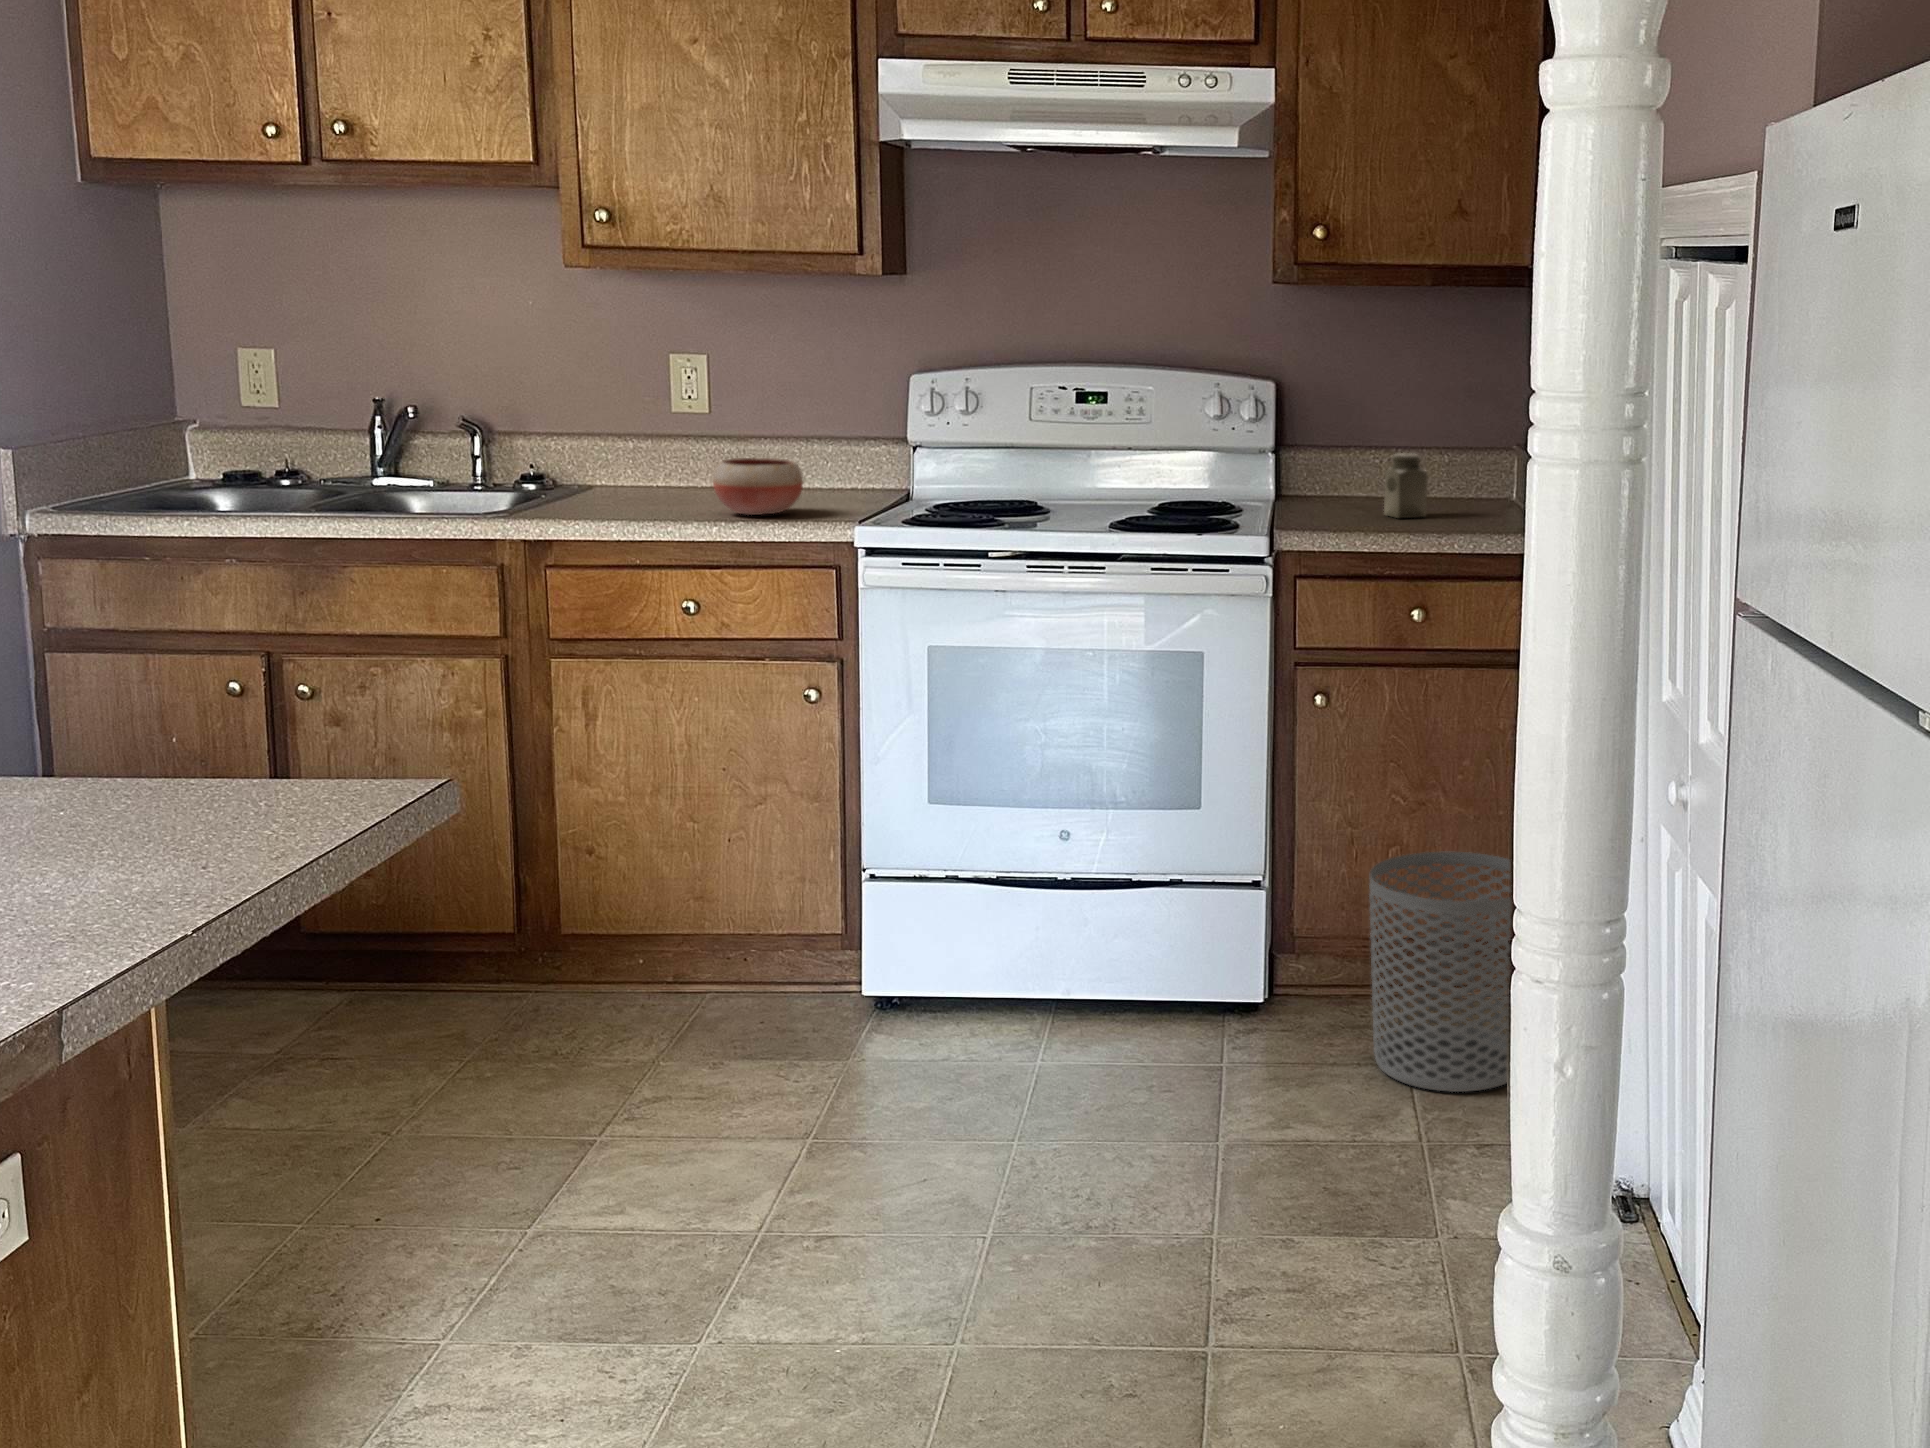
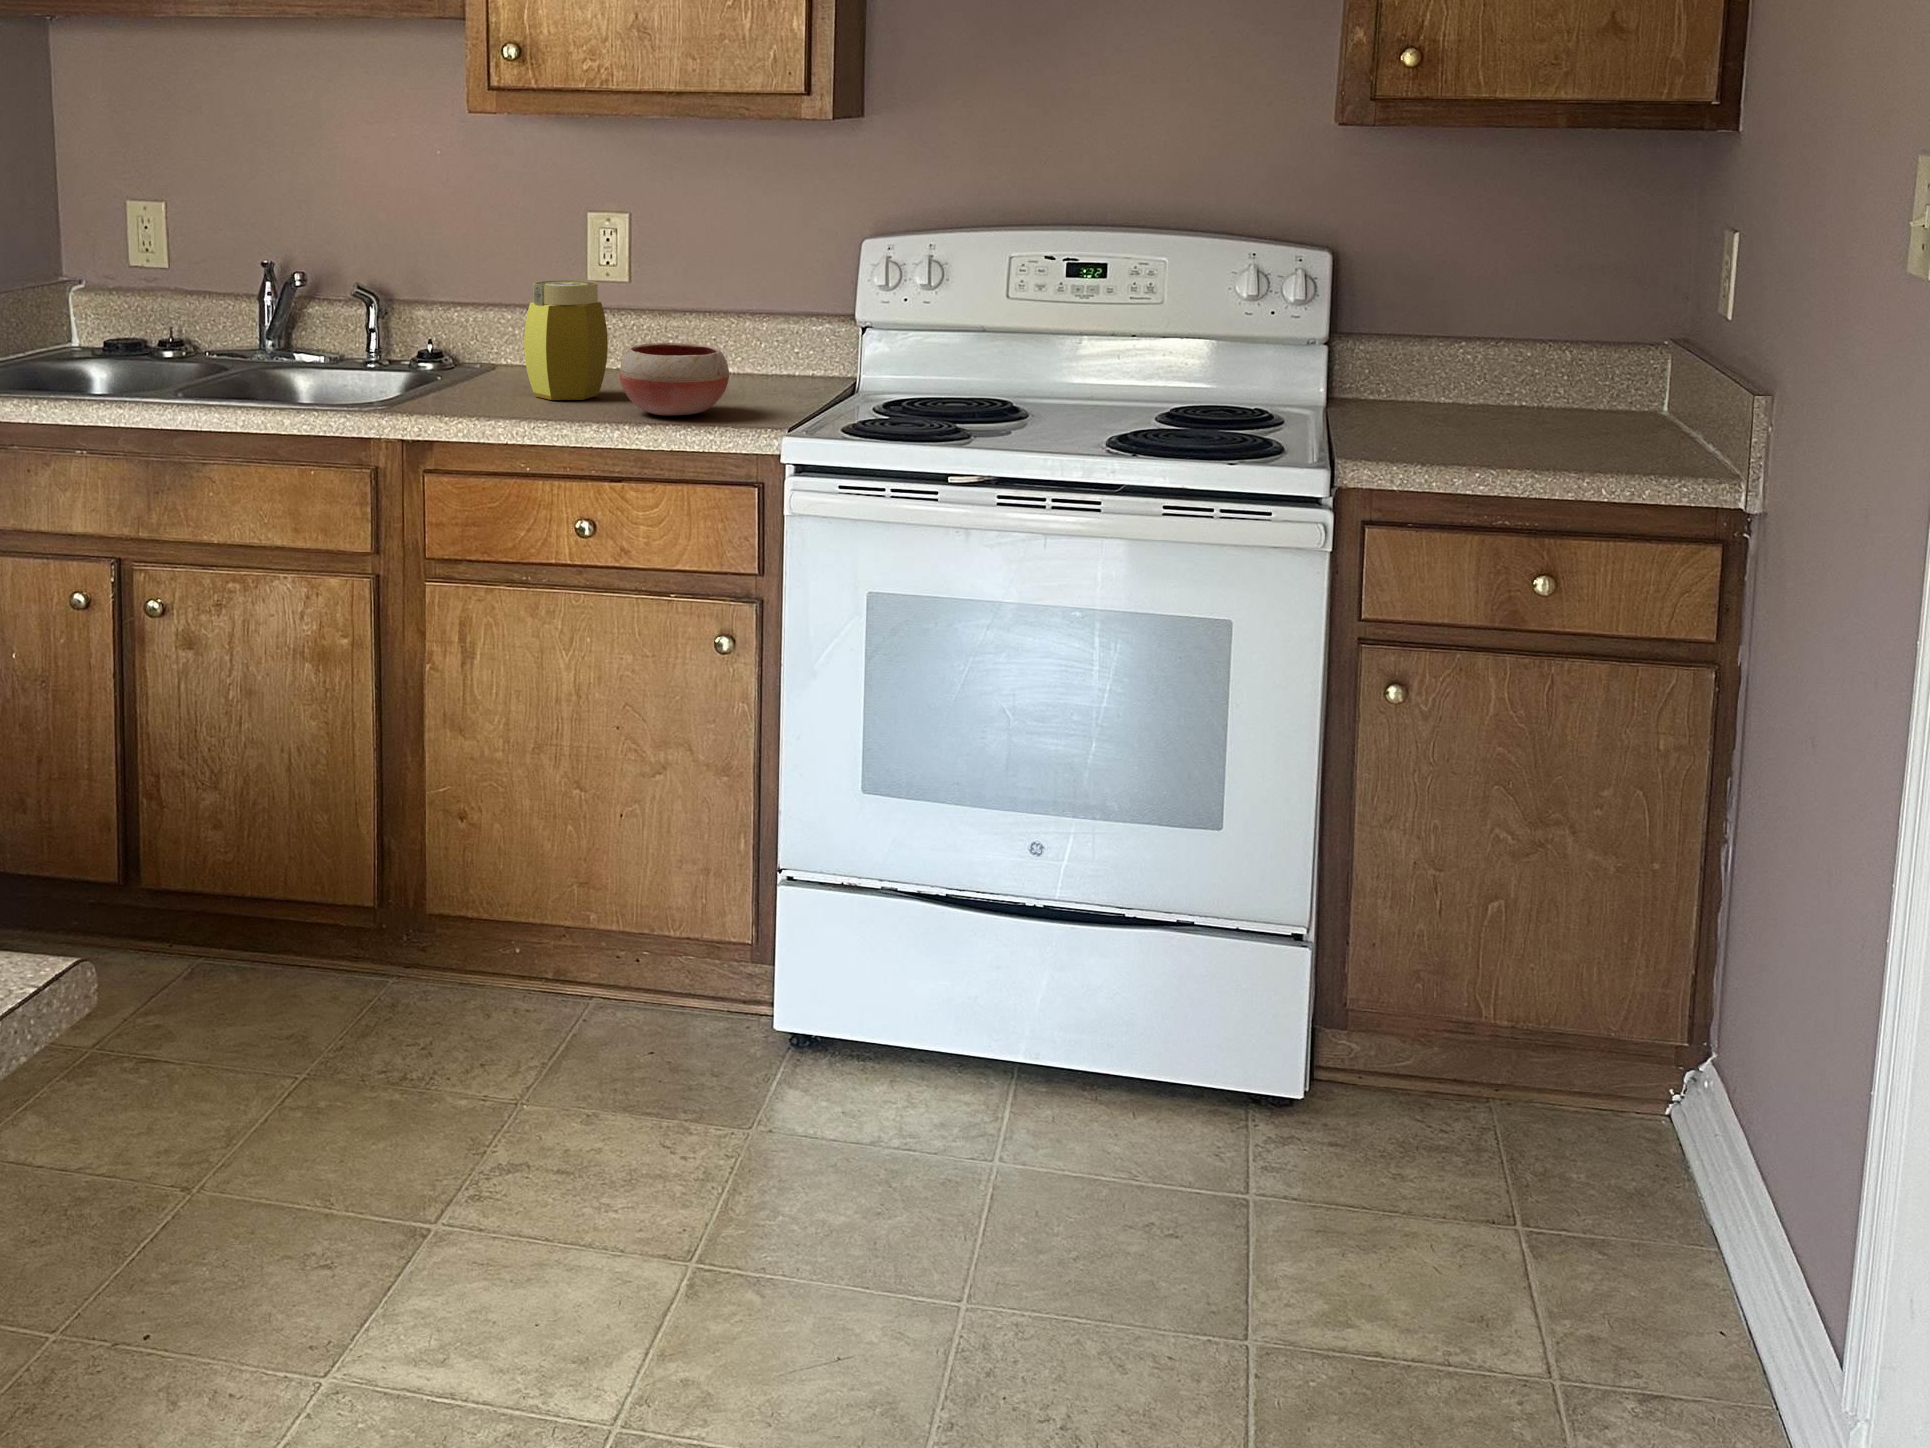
jar: none [627,409,698,507] -> present [524,280,608,400]
salt shaker: present [1384,453,1428,518] -> none [1487,357,1552,445]
waste bin: present [1369,852,1512,1092] -> none [1461,915,1726,1278]

